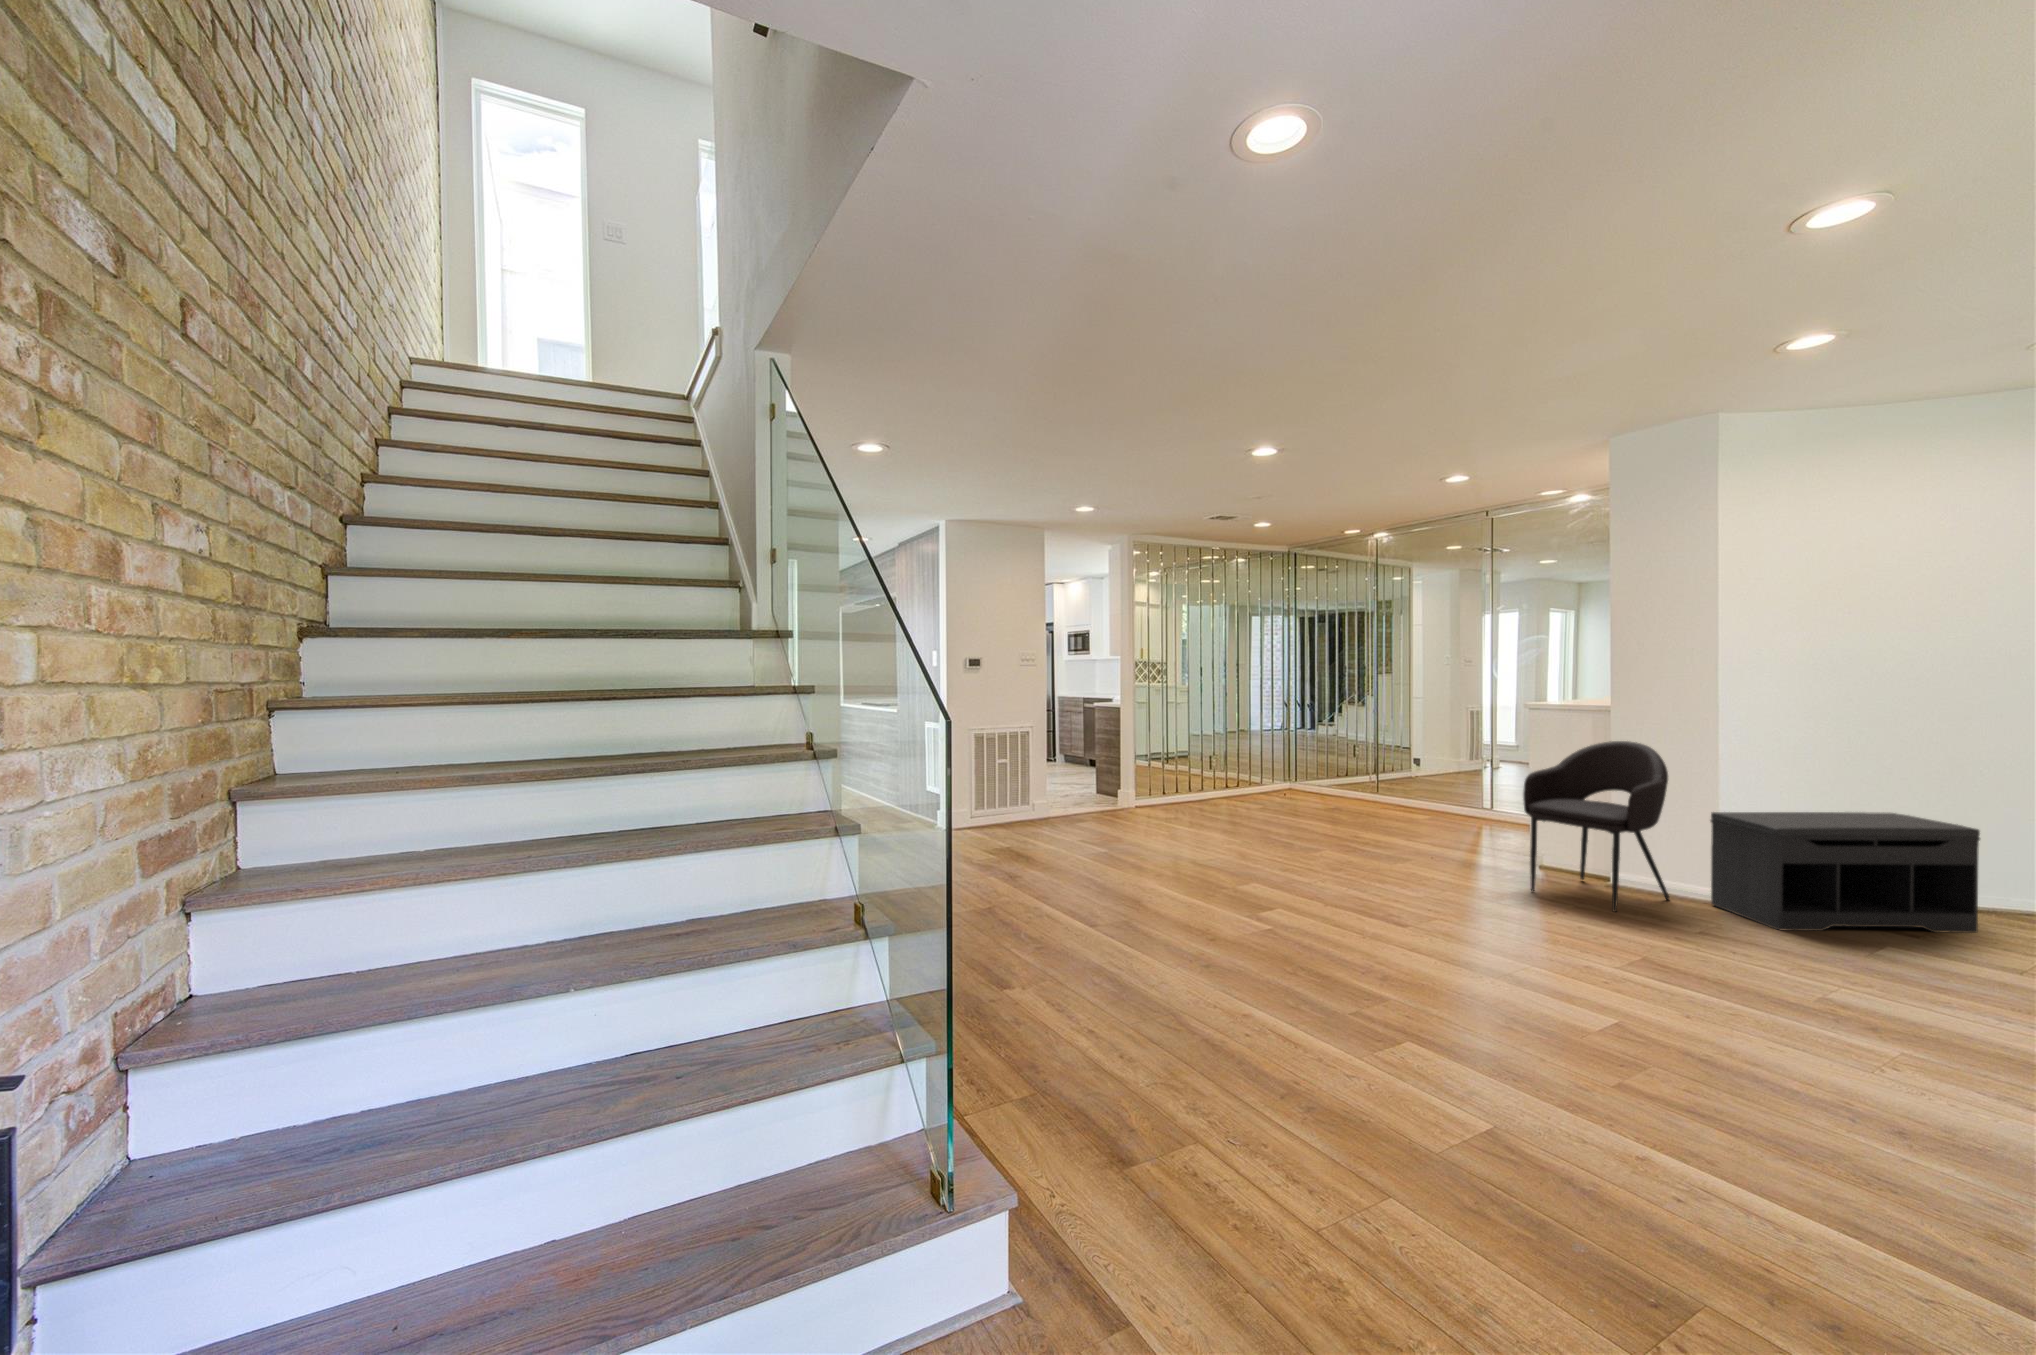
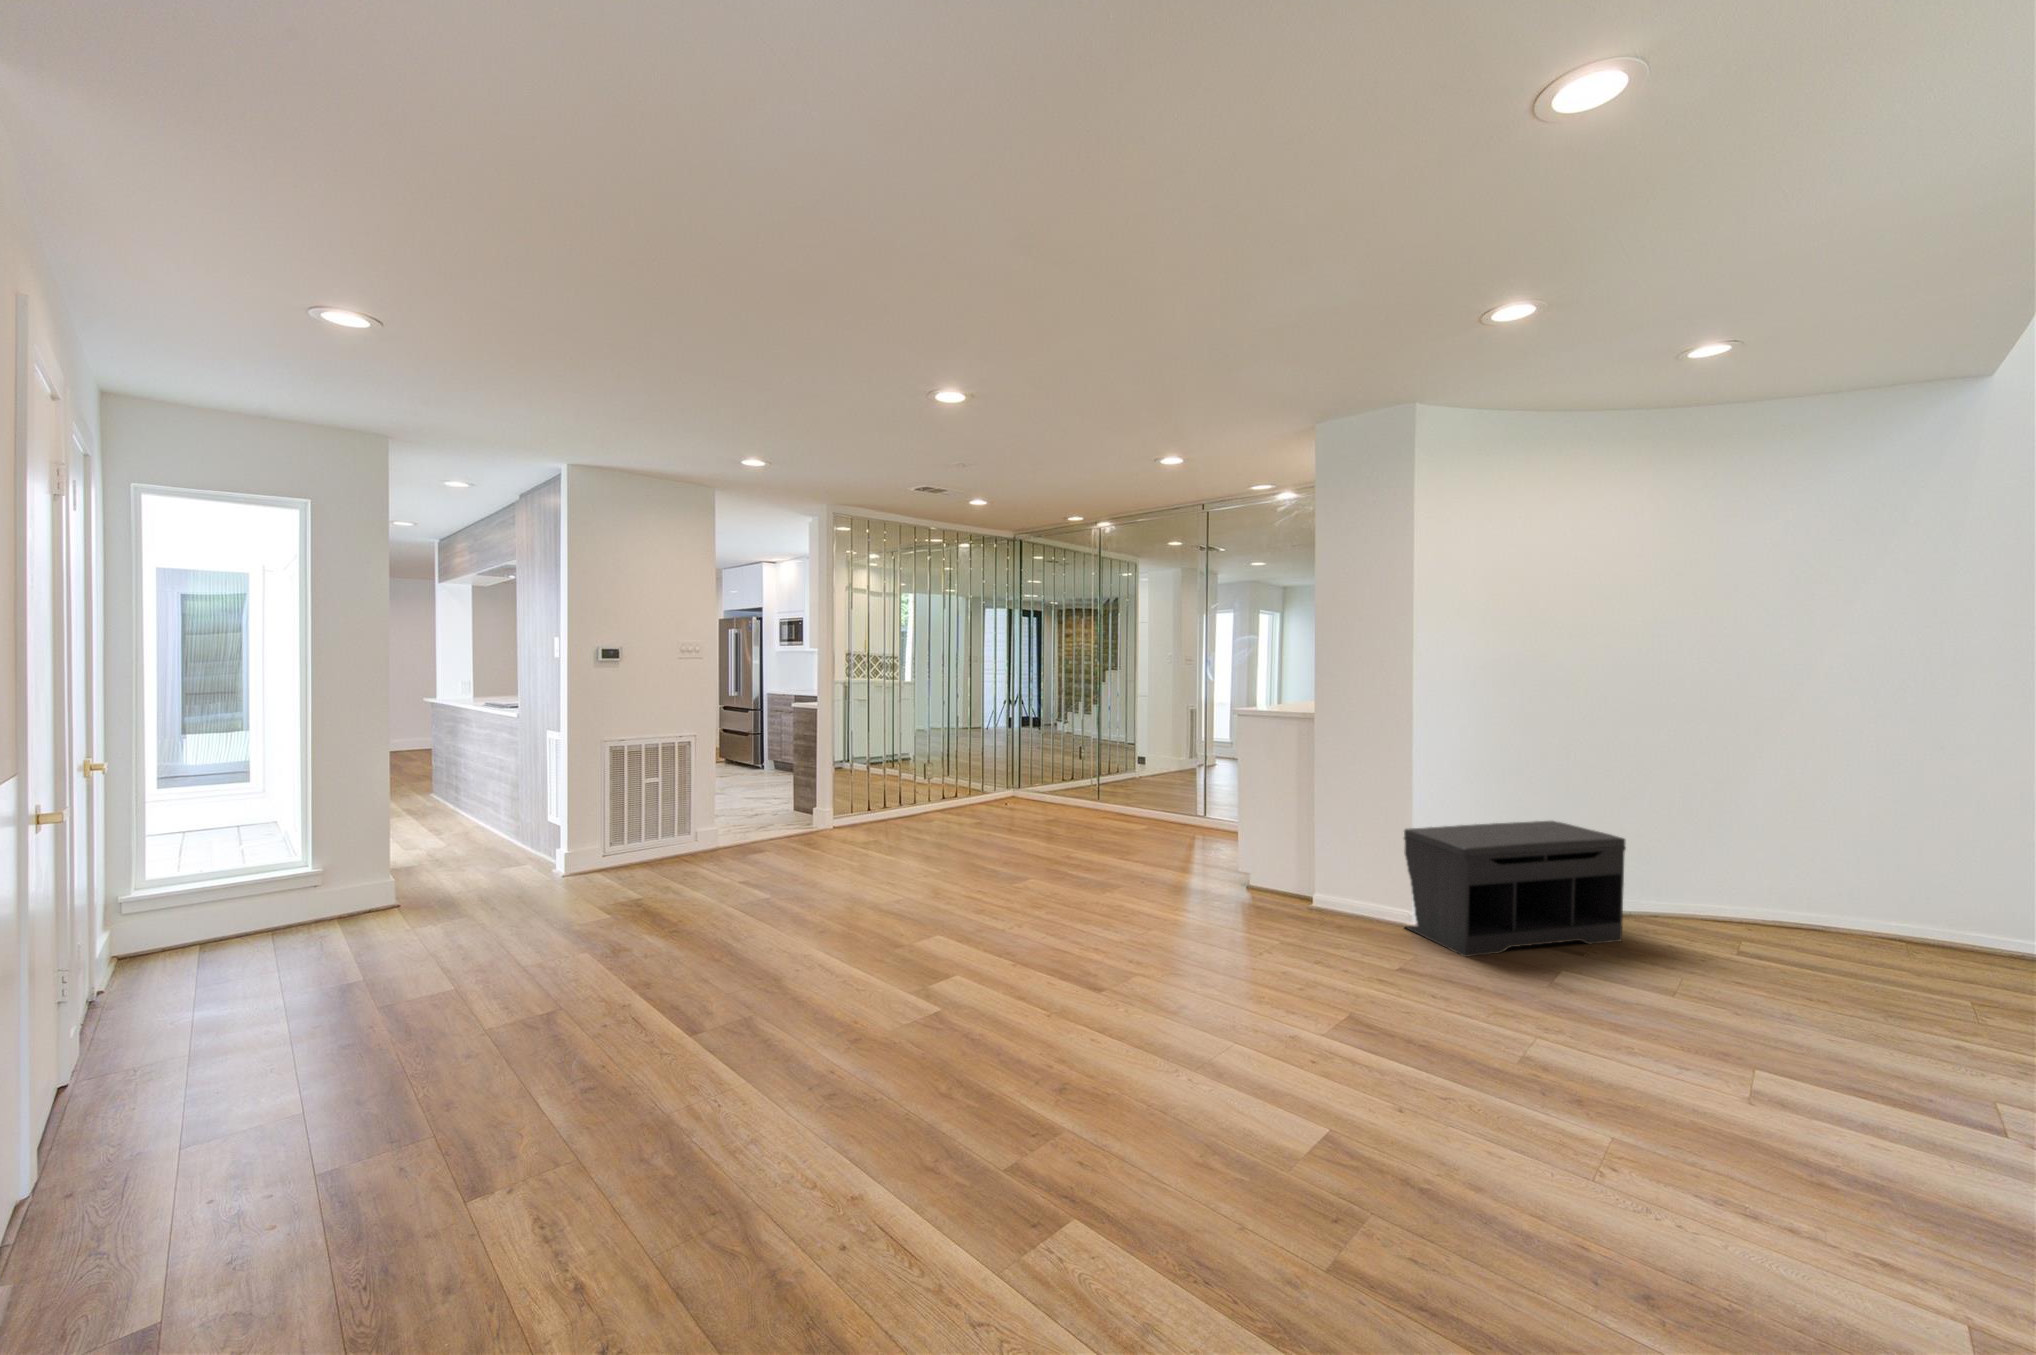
armchair: present [1523,741,1670,912] -> none [1230,752,1367,947]

